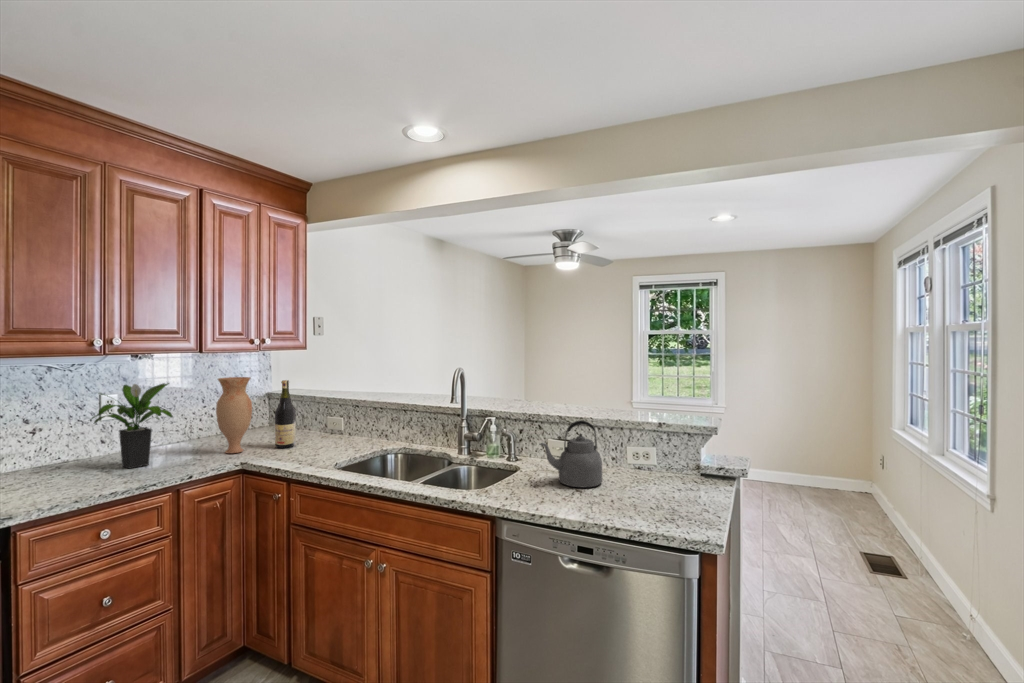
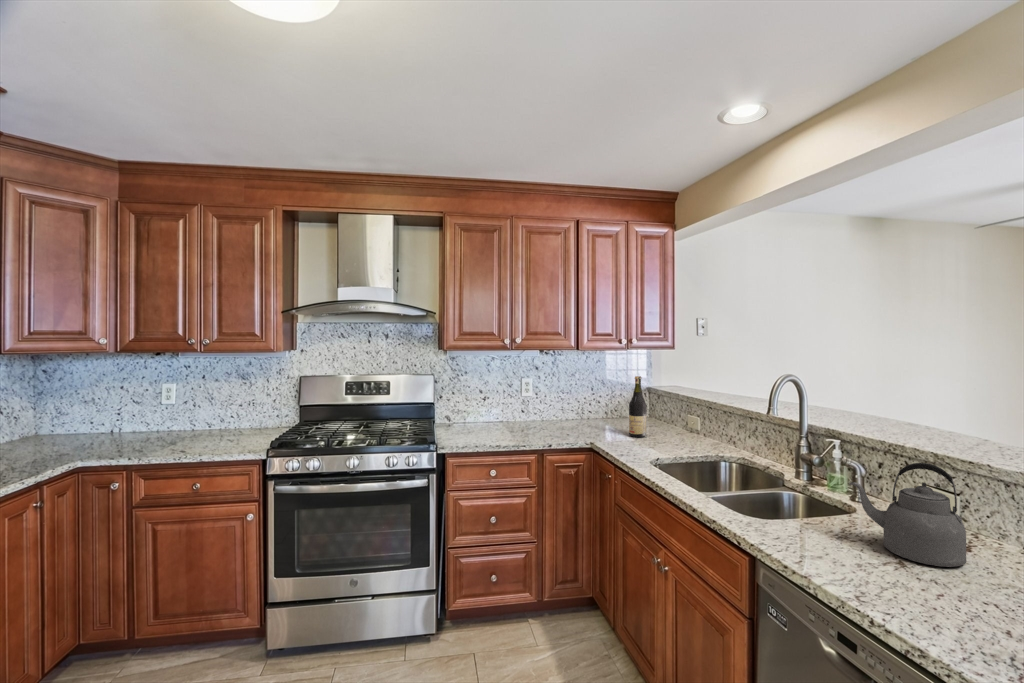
vase: present [216,377,252,453] -> none [584,371,610,434]
potted plant: present [91,383,172,469] -> none [504,371,555,431]

